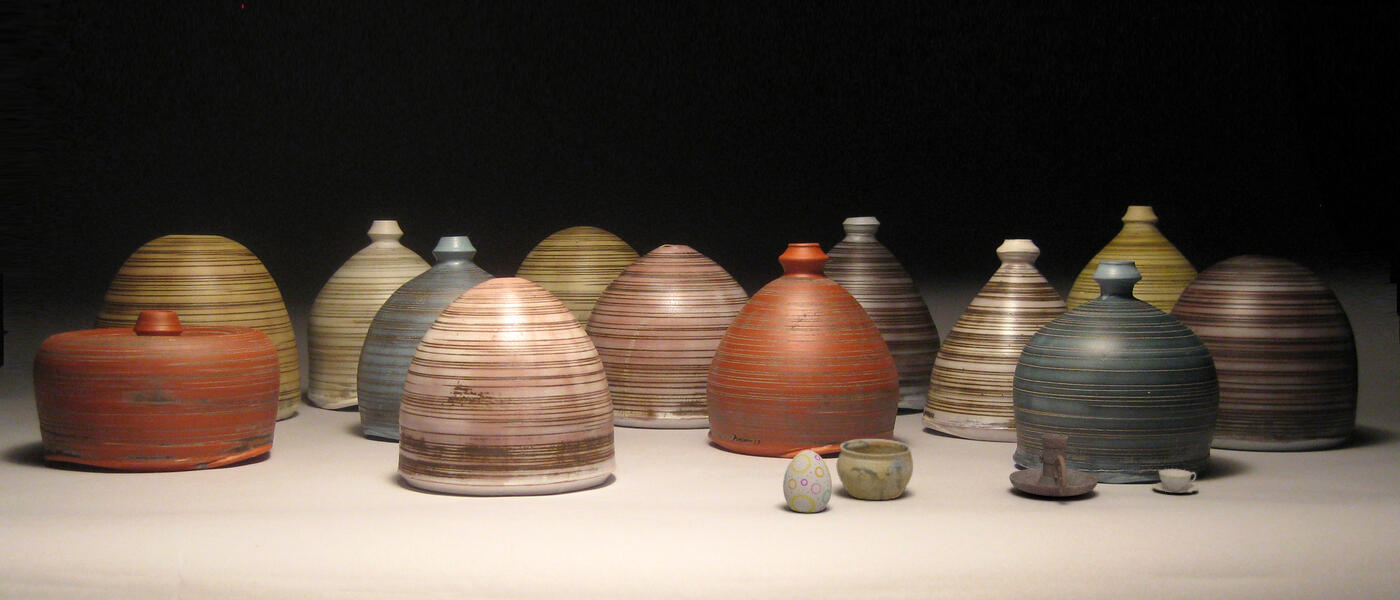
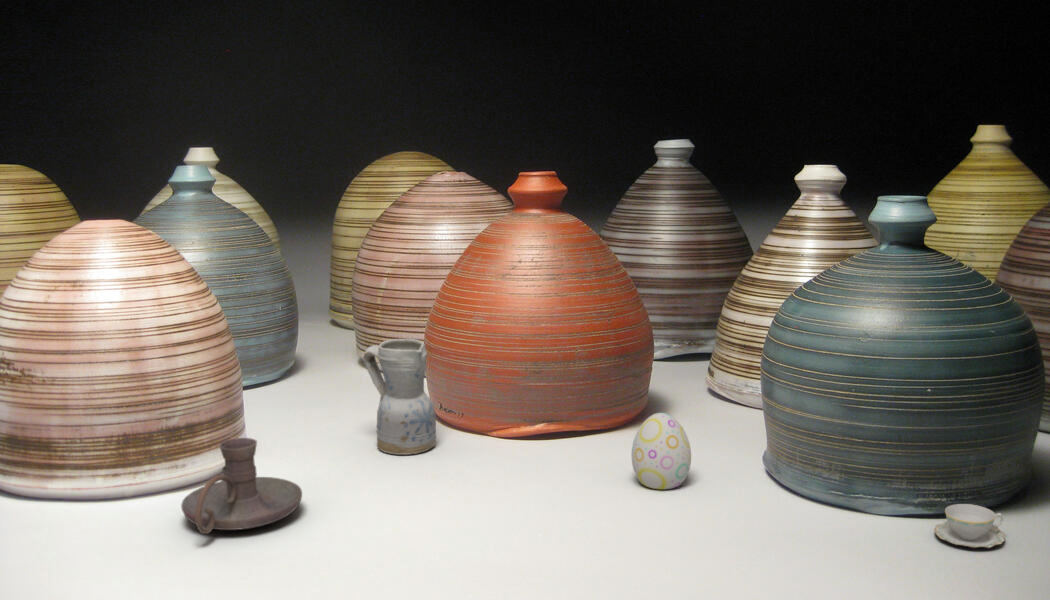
ceramic pitcher: none [694,377,753,469] -> present [364,339,436,455]
candle holder: present [1009,434,1098,496] -> present [181,438,302,534]
ceramic bowl: present [837,439,913,500] -> none [473,440,578,535]
decorative egg: present [783,450,832,513] -> present [632,413,691,489]

